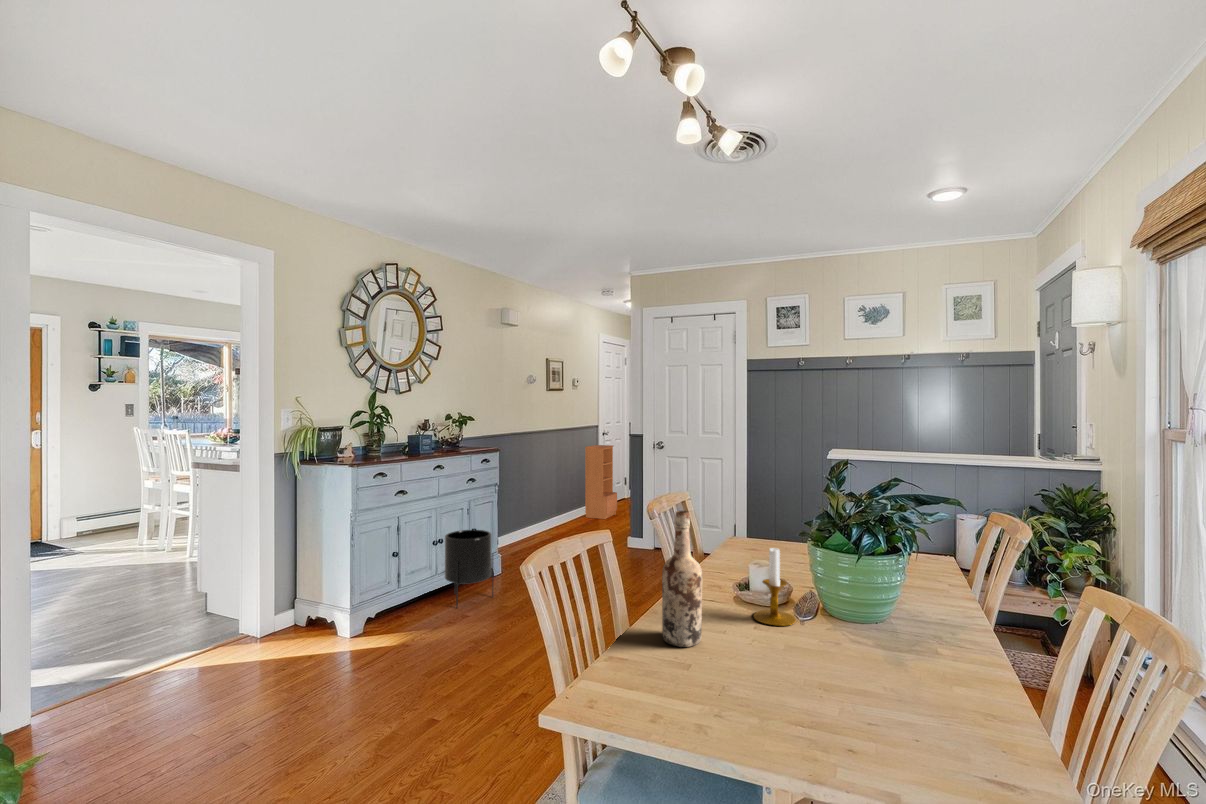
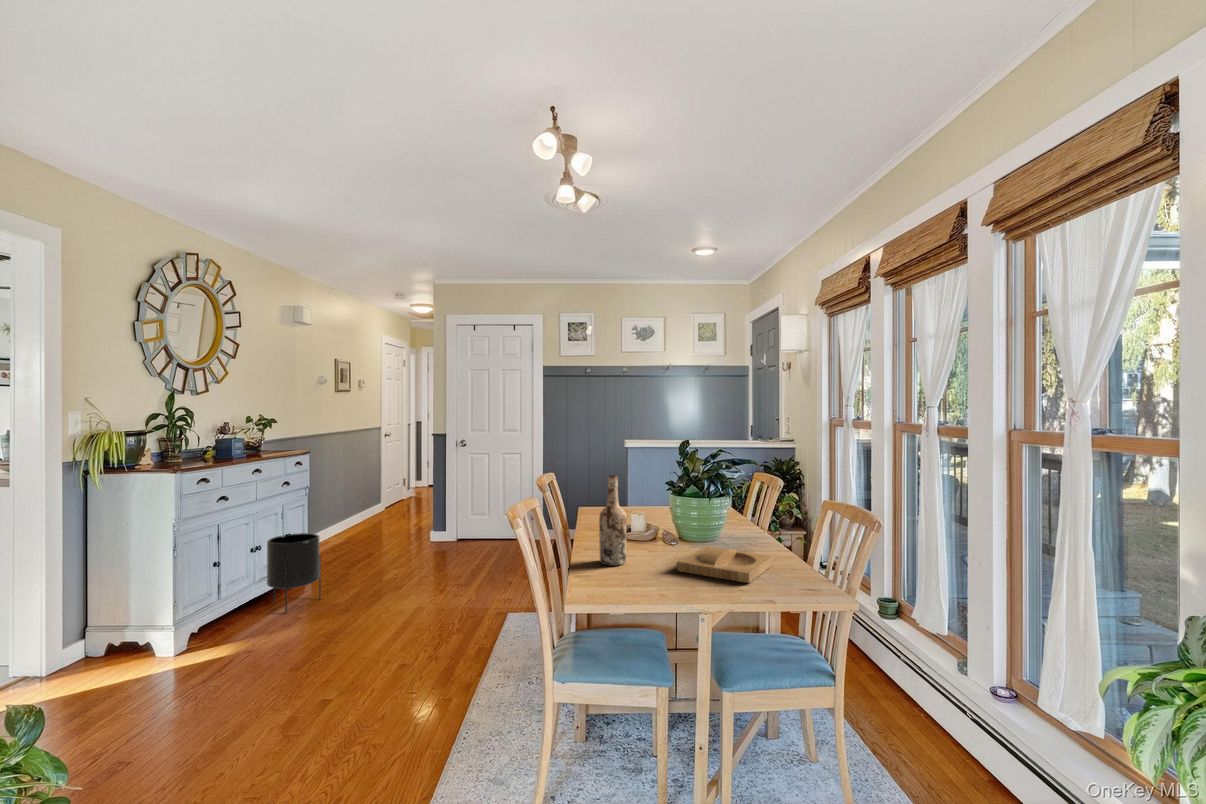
bookcase: present [585,445,617,519] -> none [374,447,406,520]
candlestick: present [754,548,796,626] -> none [643,499,670,549]
tray: none [765,637,955,736] -> present [677,547,774,583]

